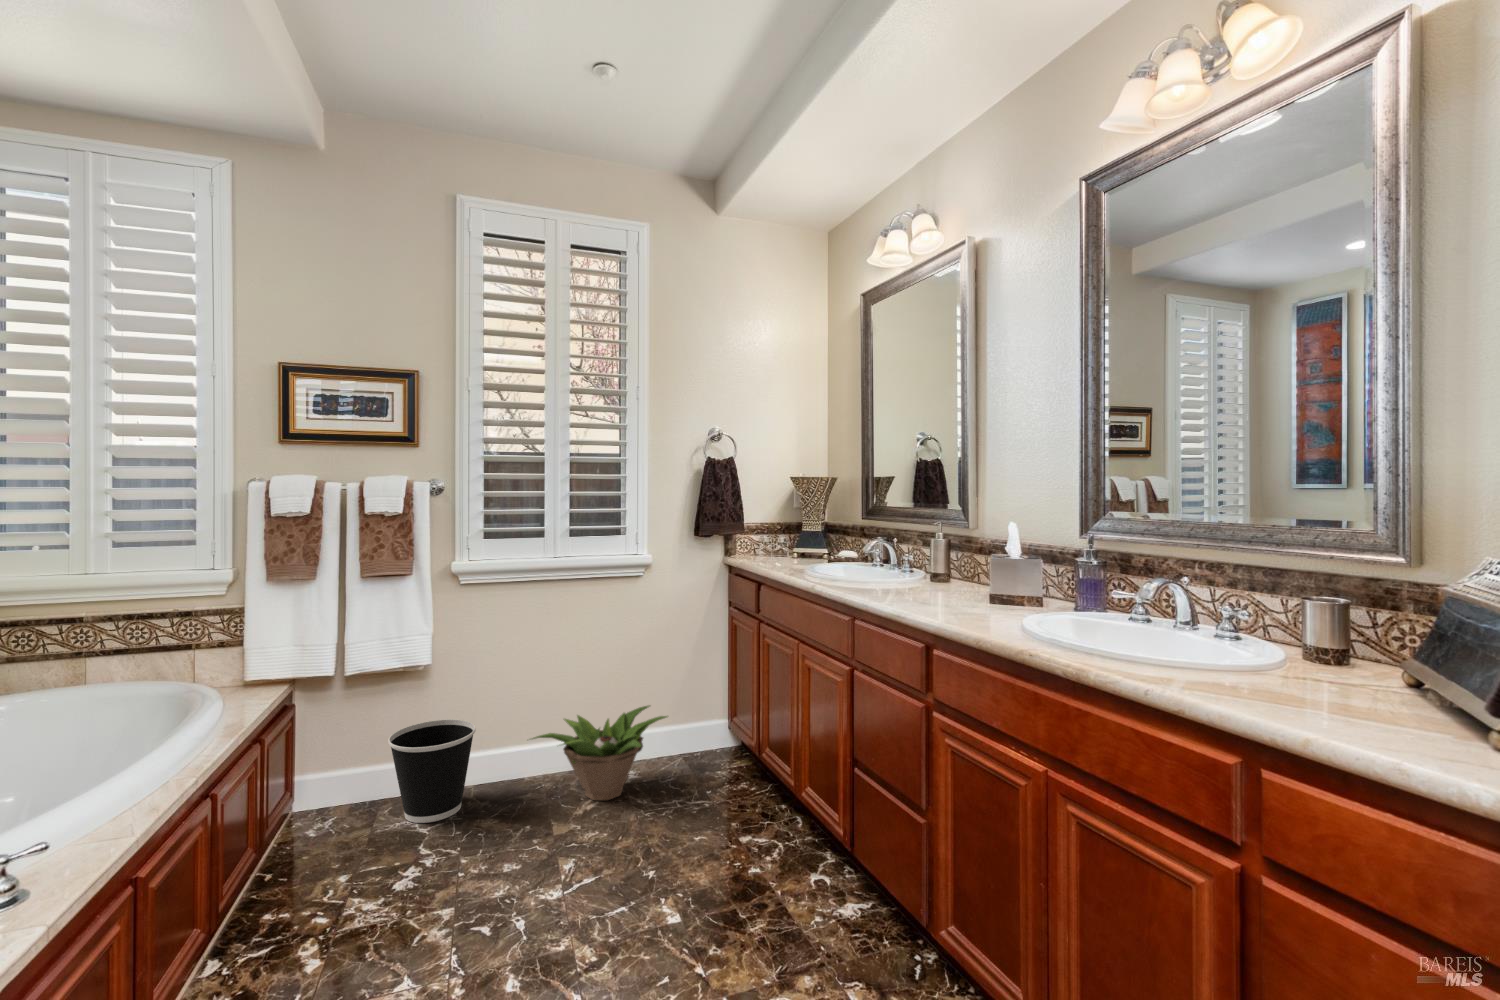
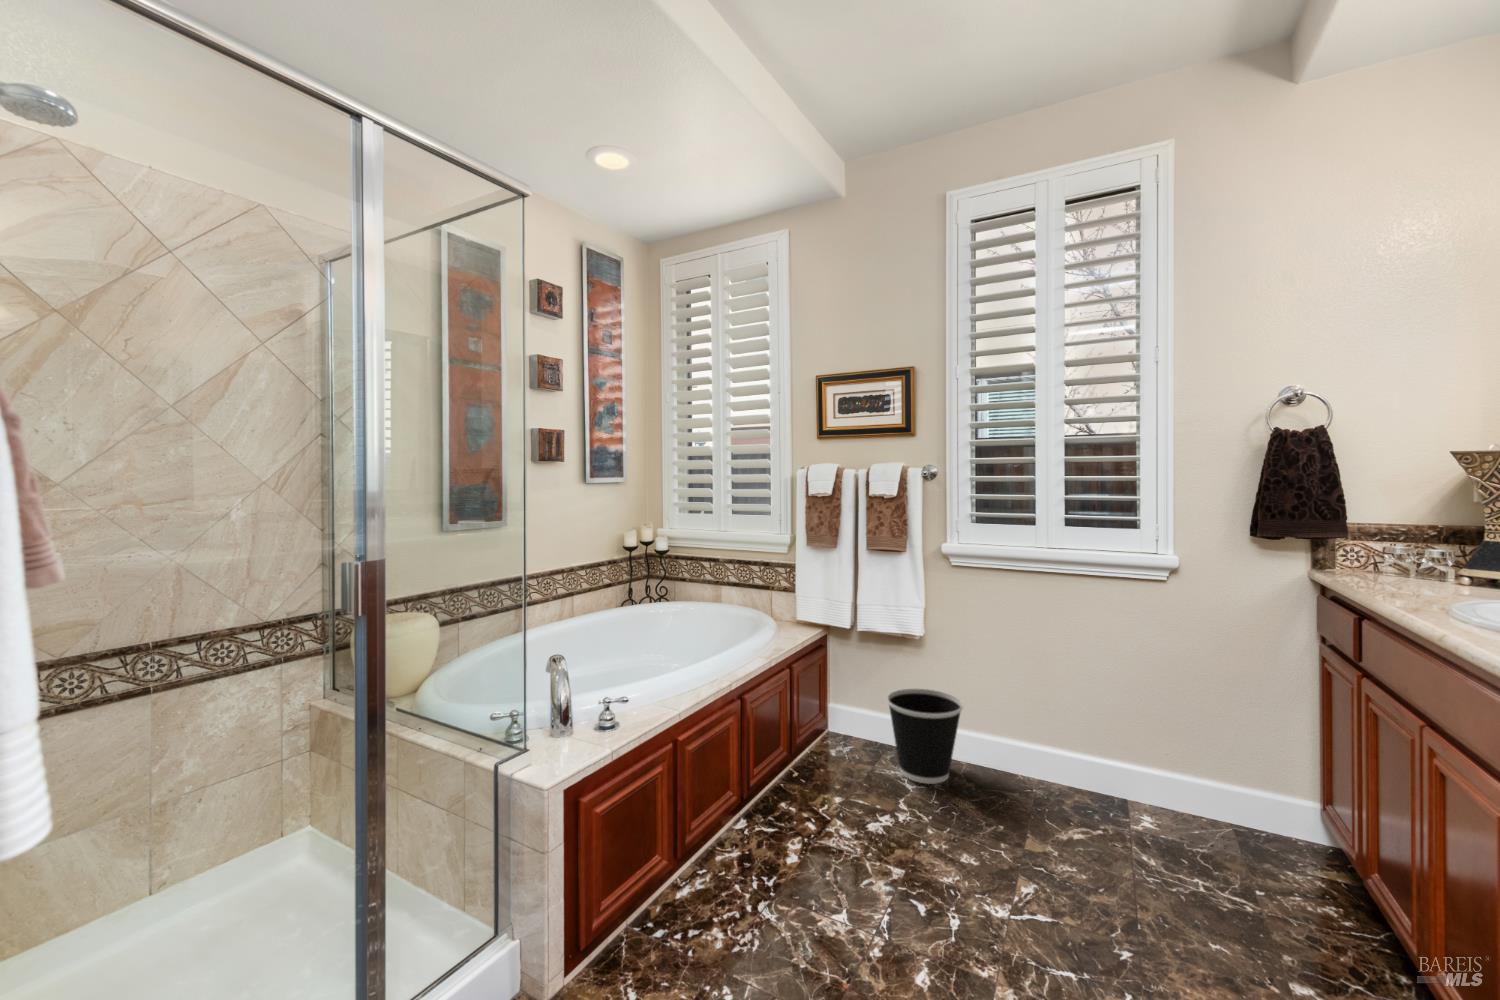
decorative plant: present [532,705,667,800] -> none [1010,725,1196,837]

